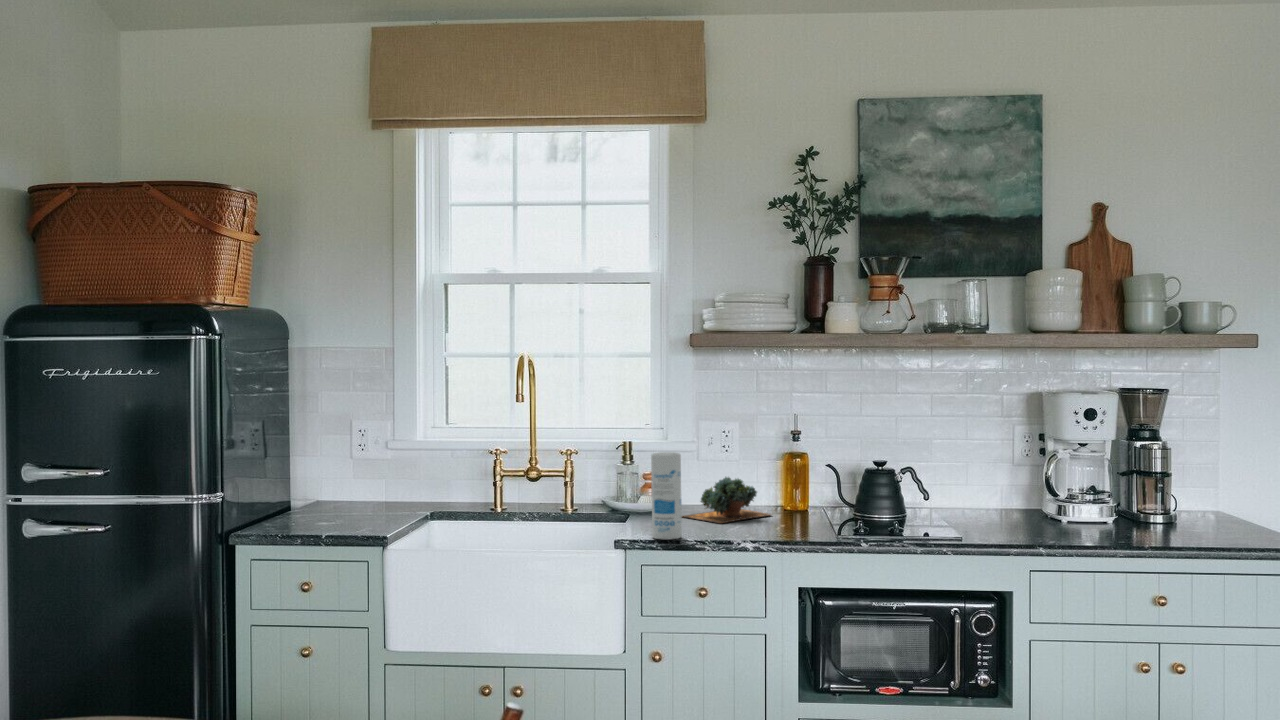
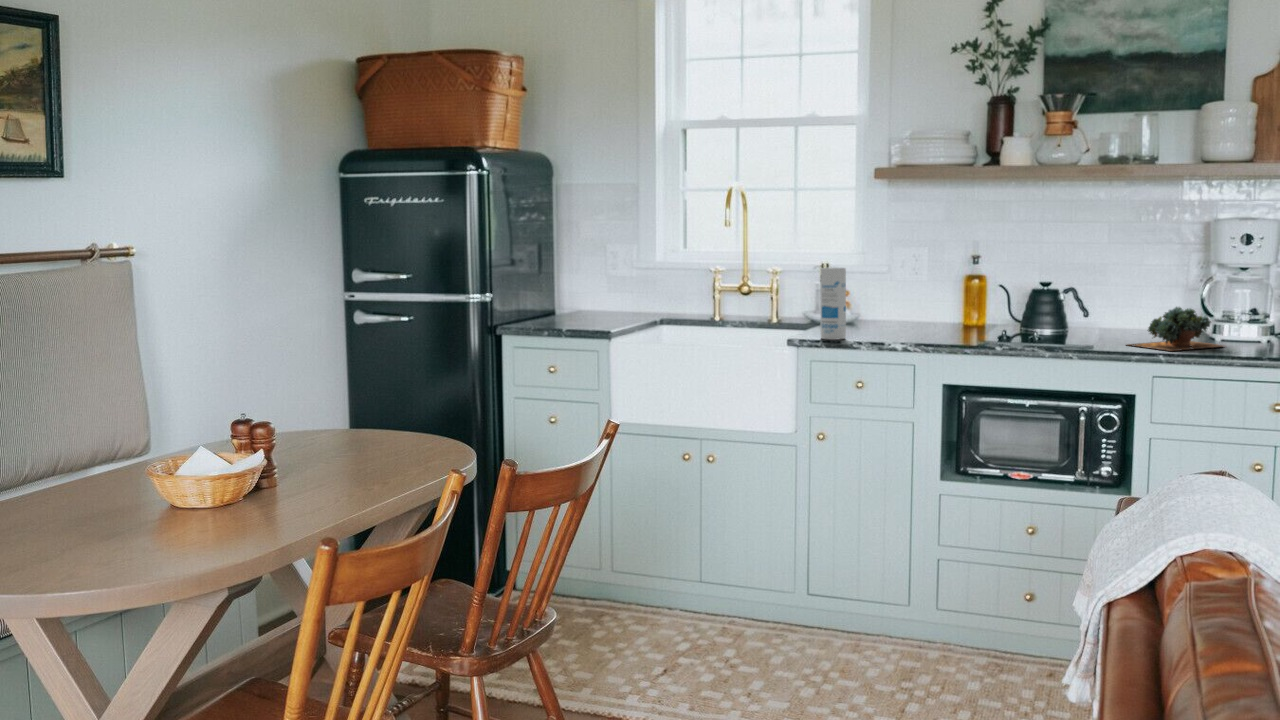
succulent plant: present [682,477,771,523] -> present [1127,307,1223,351]

